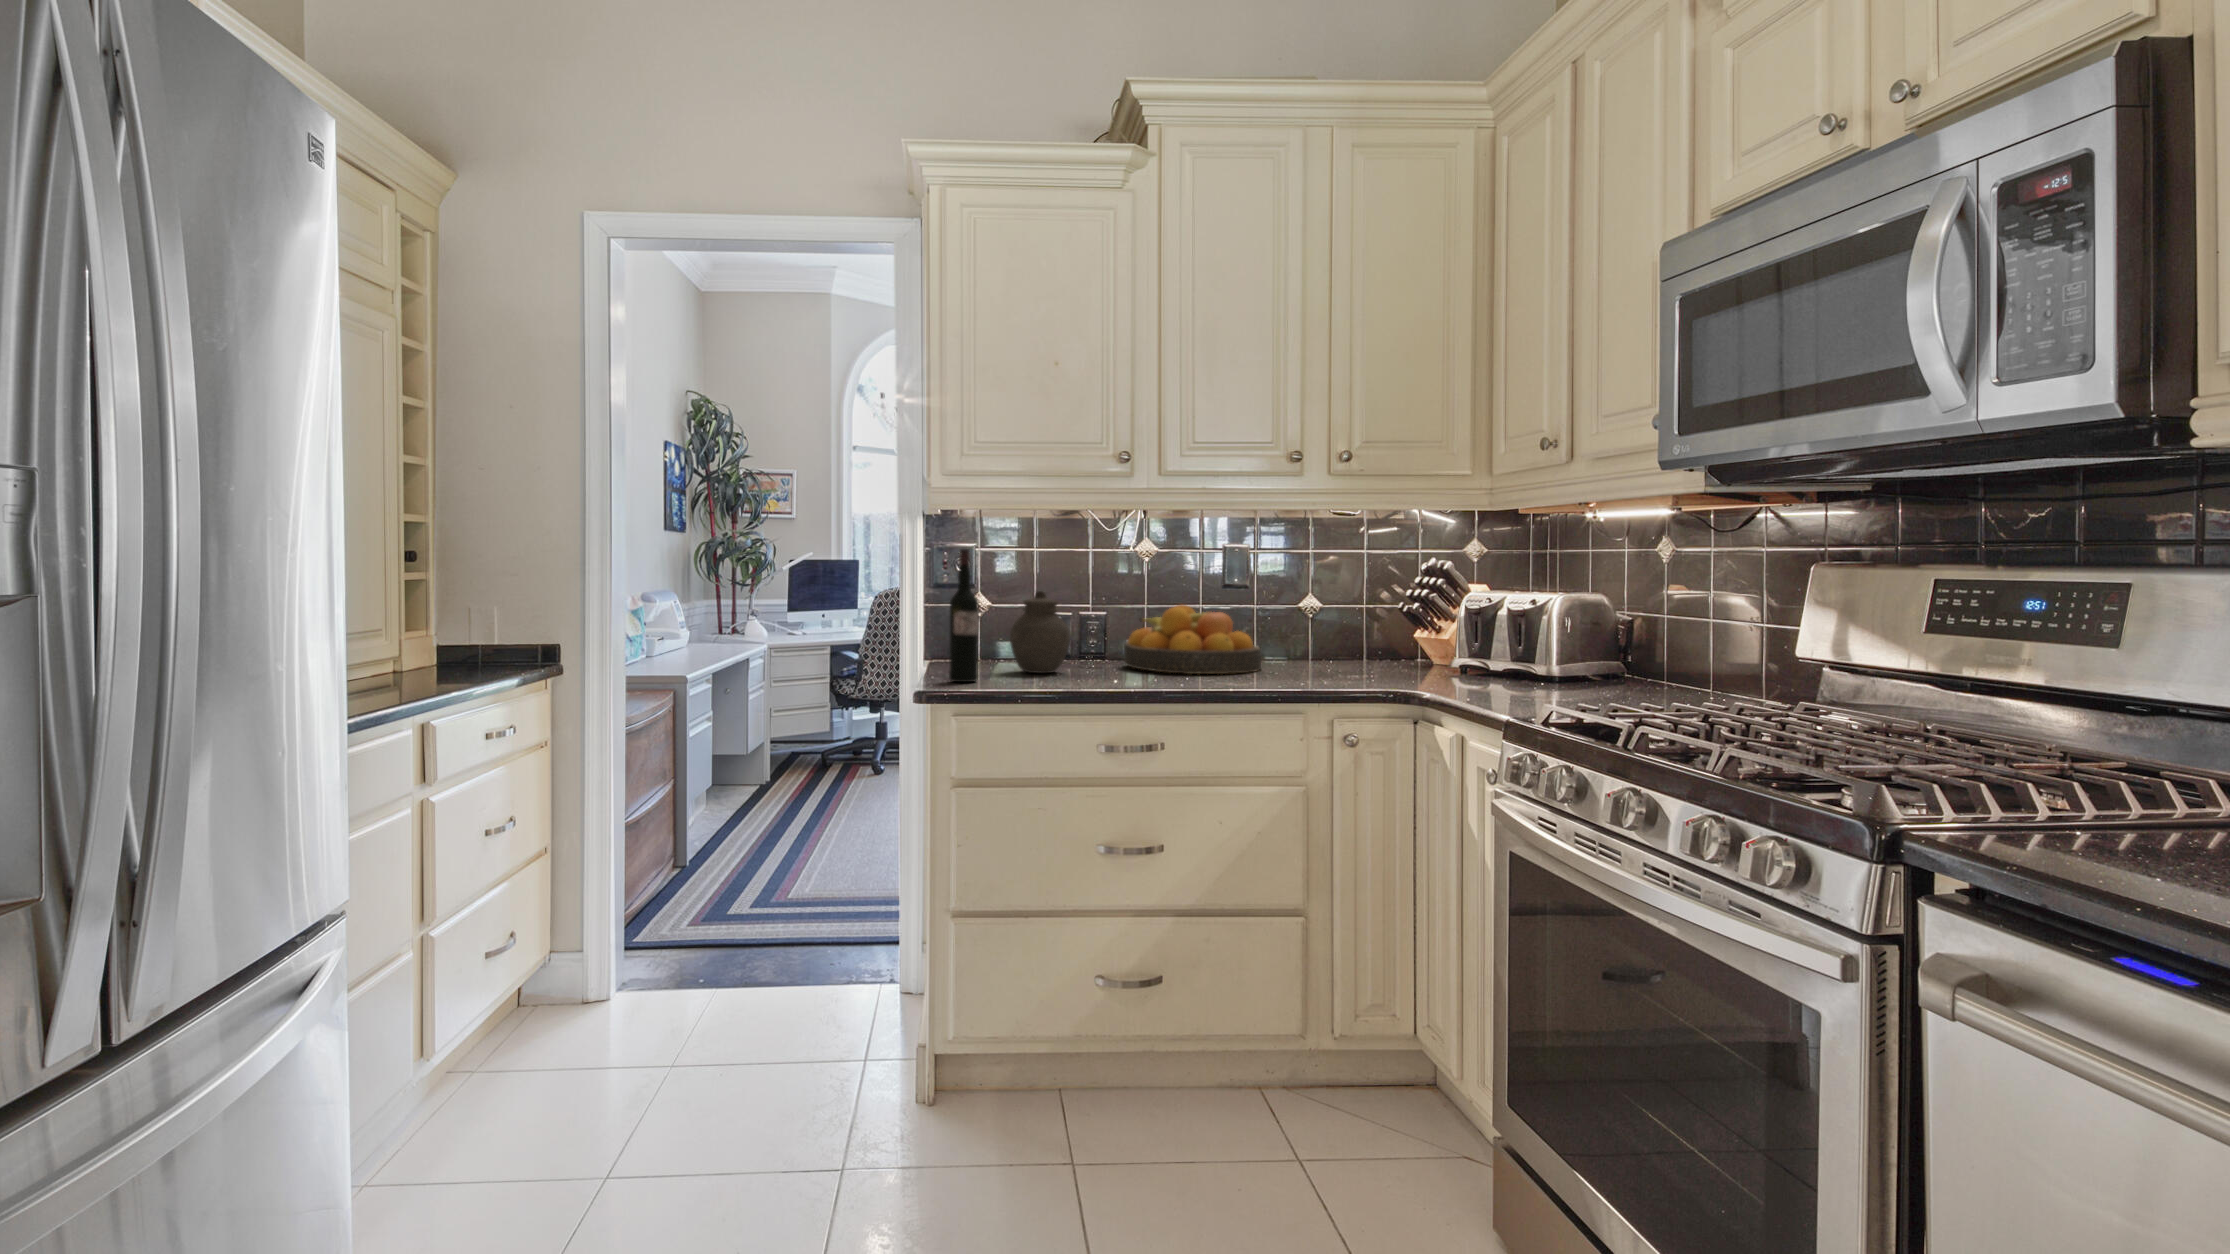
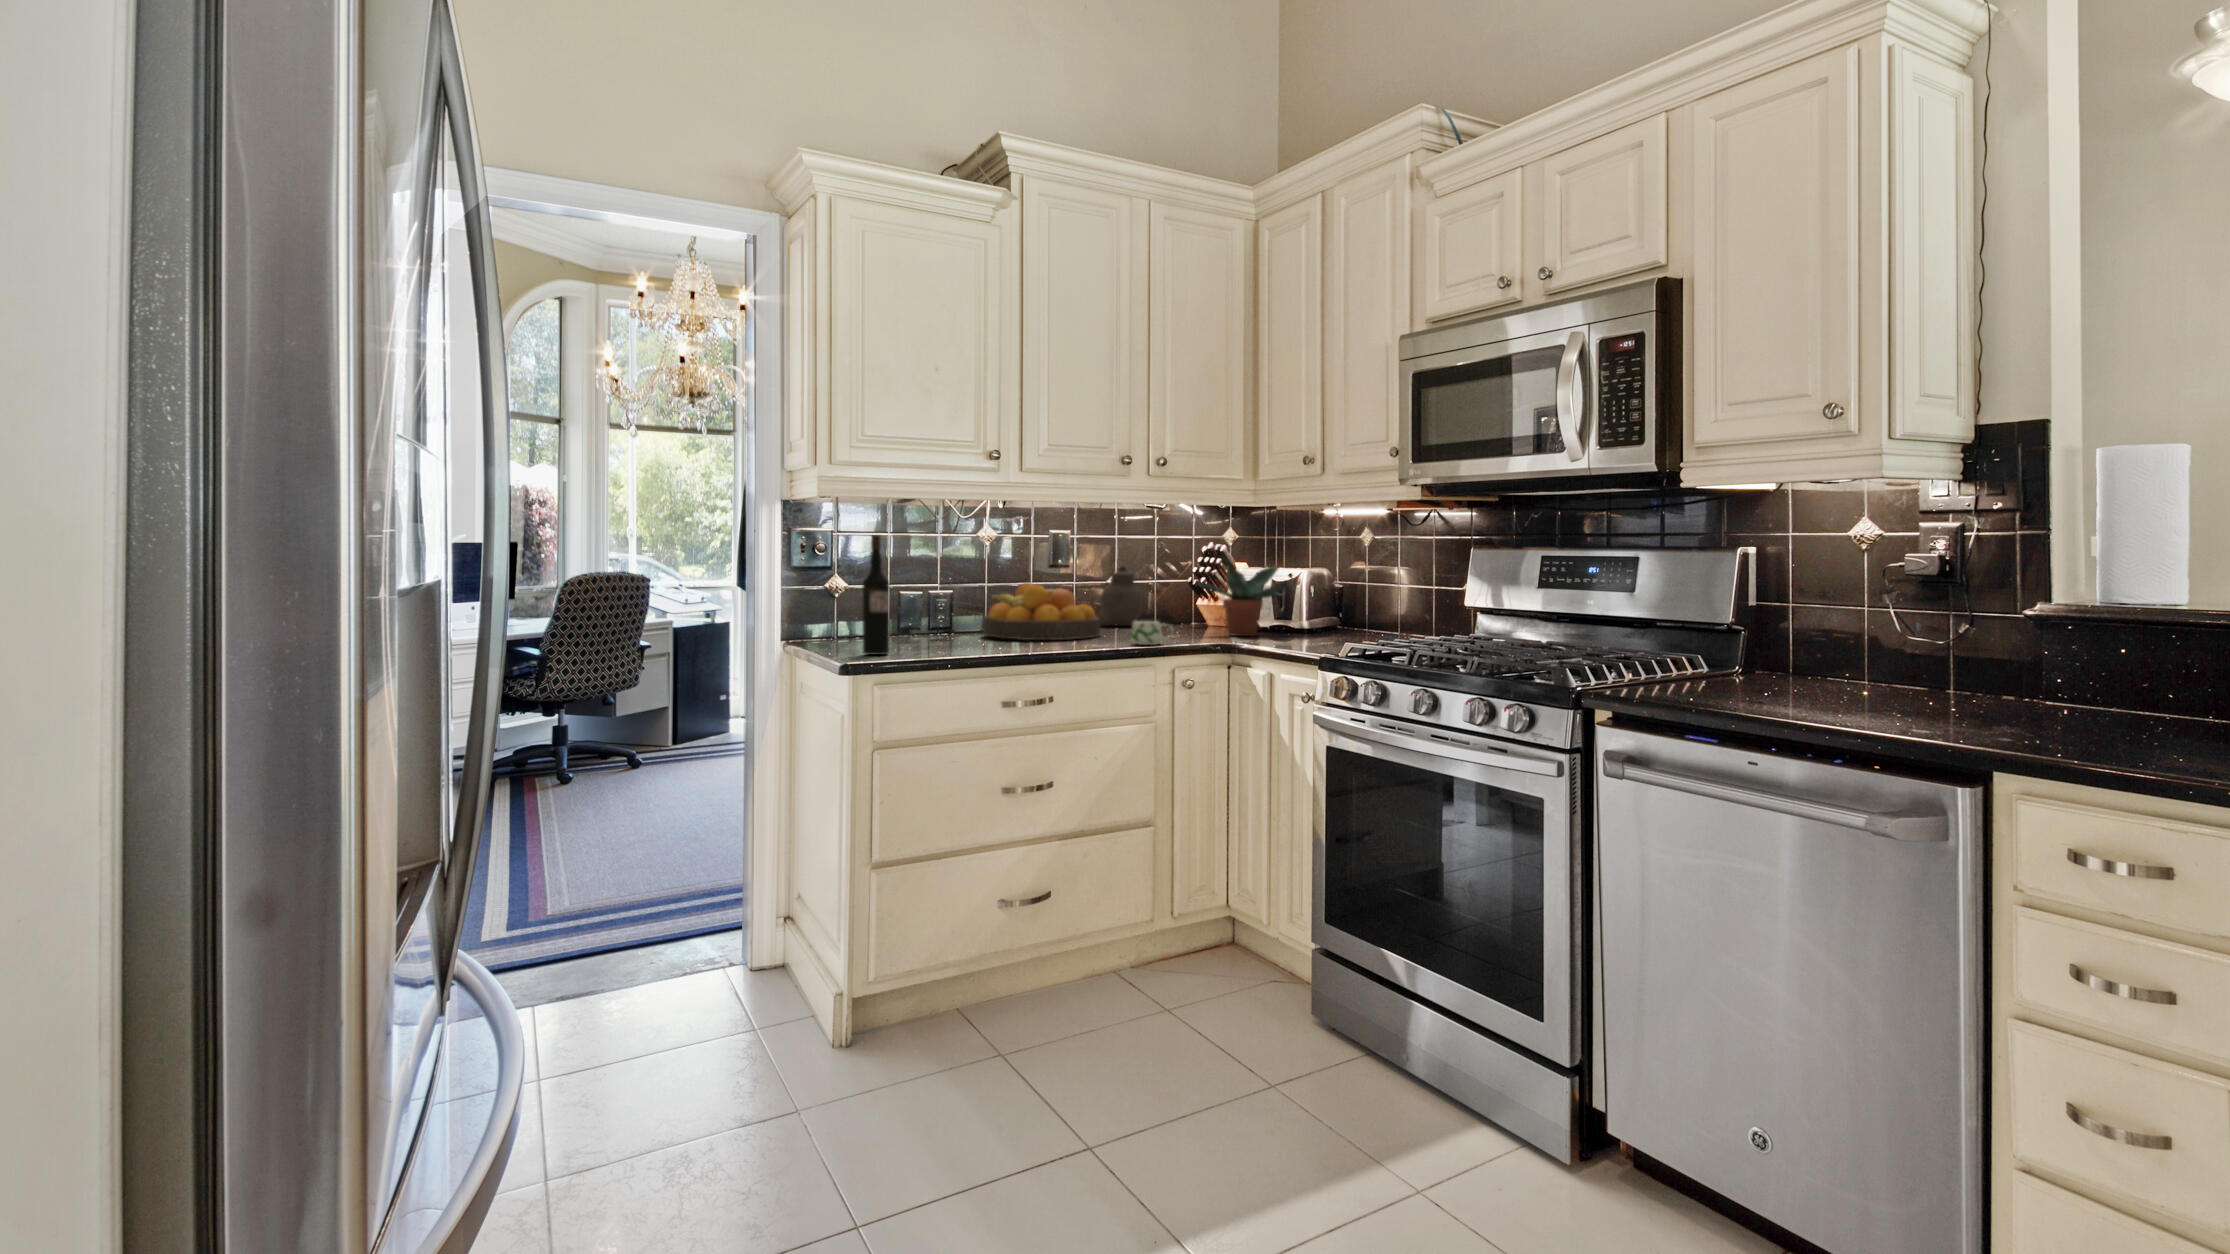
potted plant: none [1376,570,1524,681] -> present [1197,556,1289,636]
jar: present [1010,591,1070,673] -> present [1100,566,1144,626]
mug: none [1267,656,1325,687] -> present [1130,621,1174,645]

